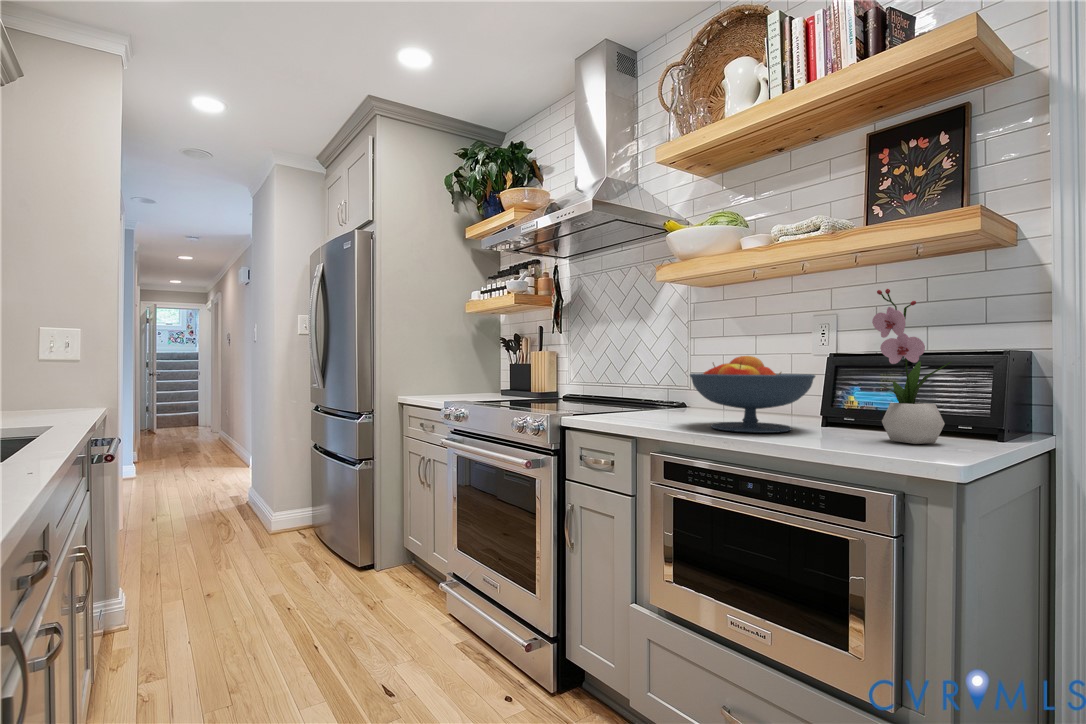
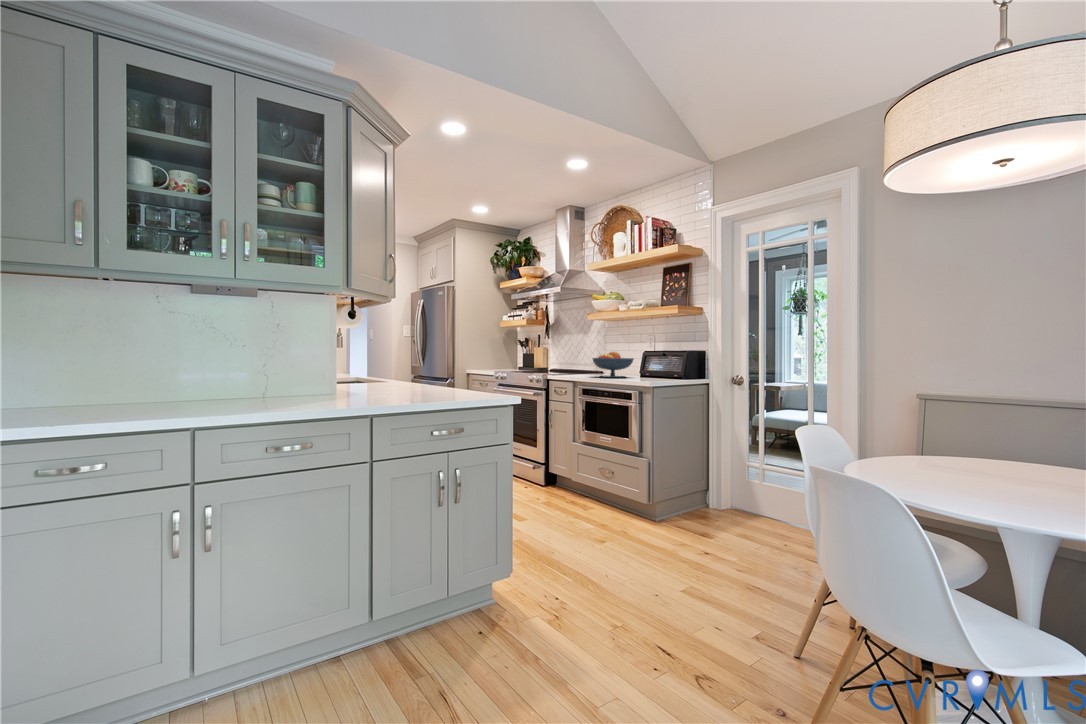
flower arrangement: present [872,289,952,444] -> none [644,331,667,380]

